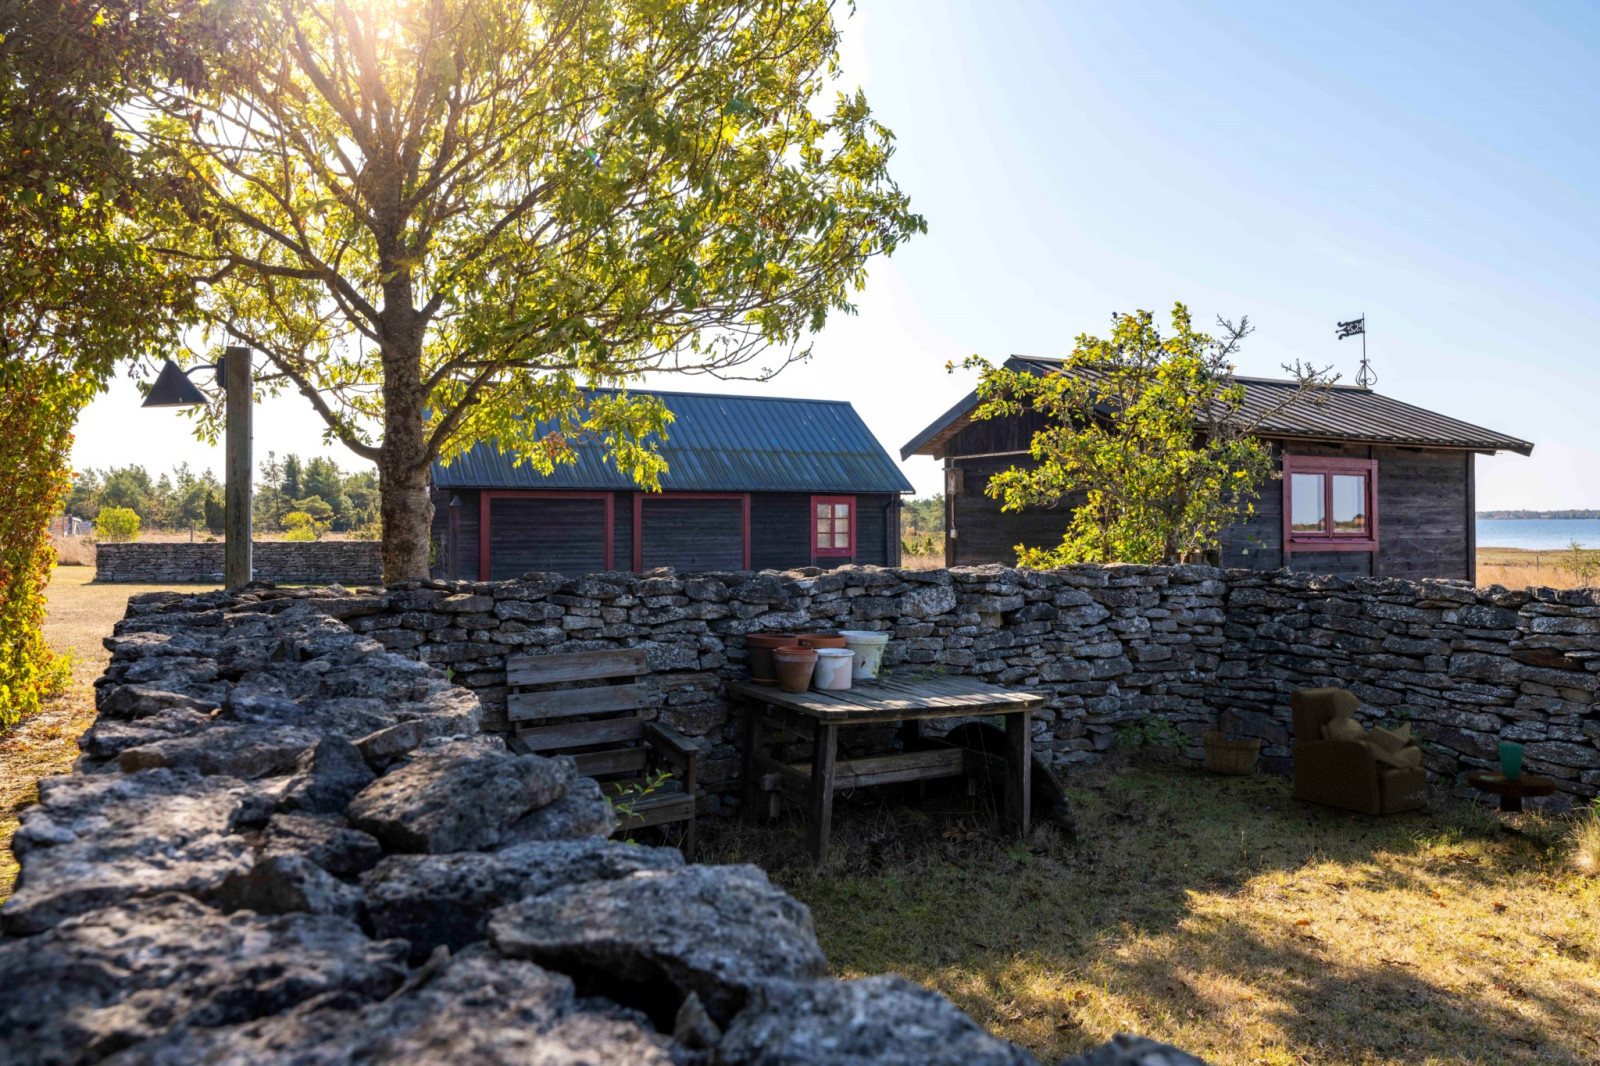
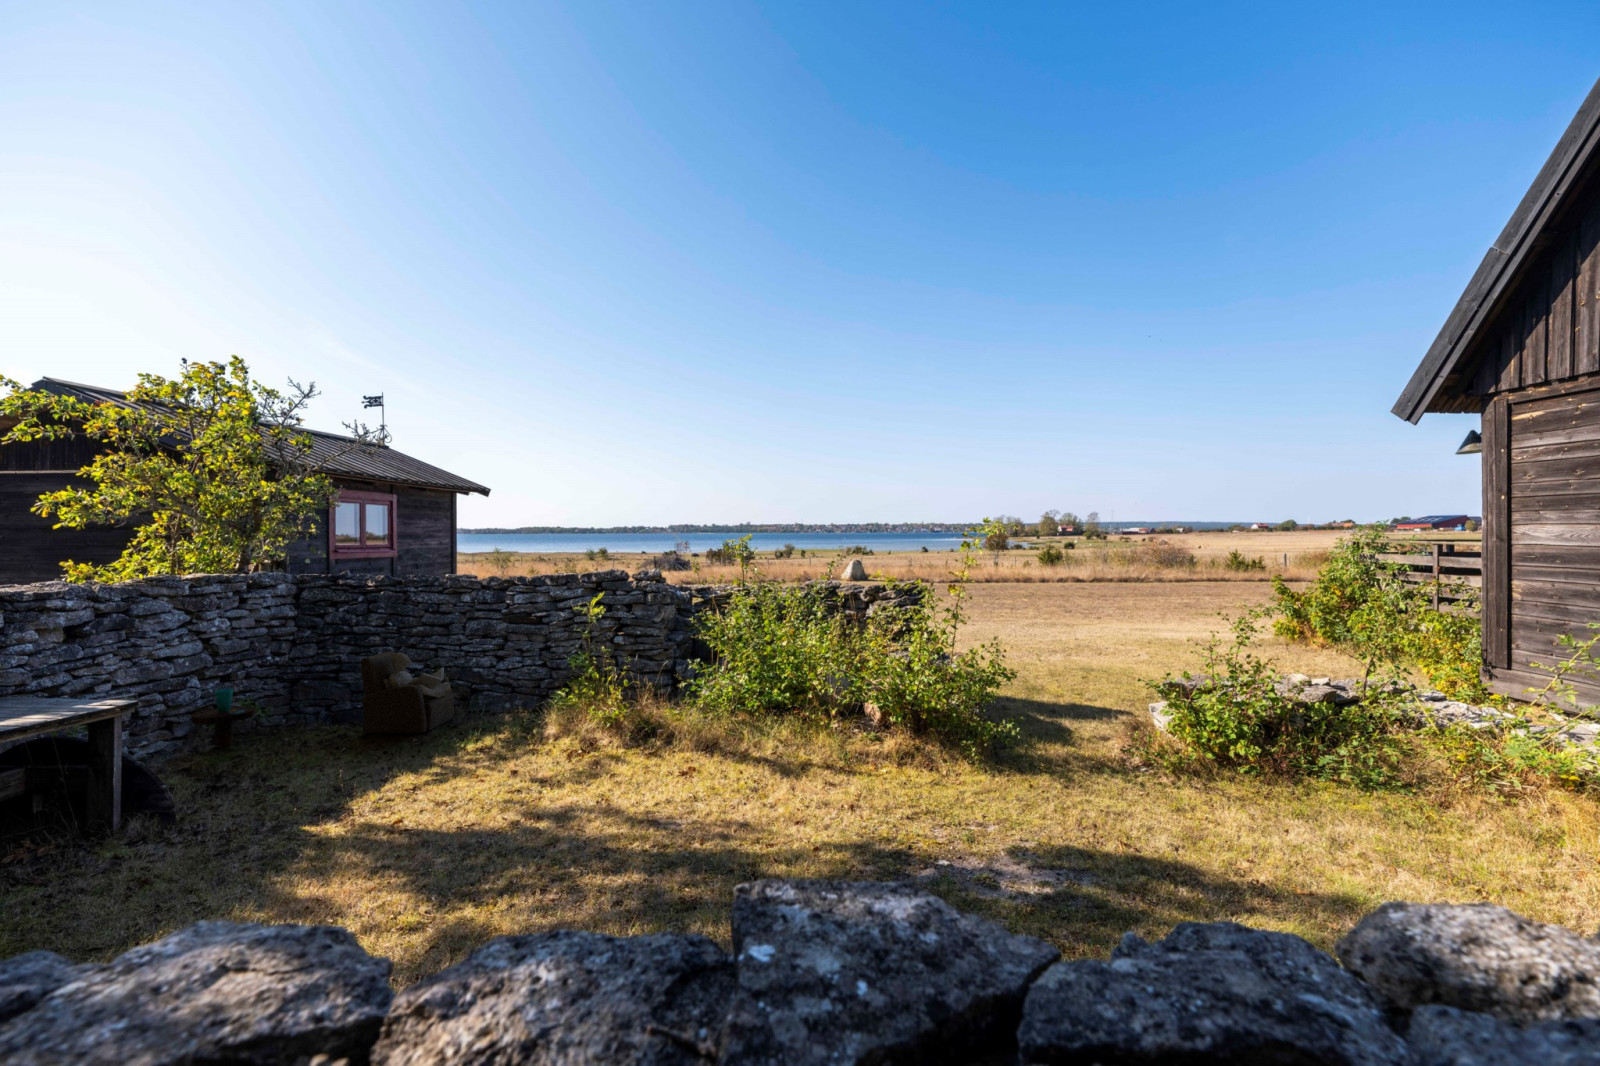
wooden bucket: present [1202,725,1261,775] -> none [282,688,333,728]
side table: present [1468,743,1556,833] -> present [191,688,256,748]

